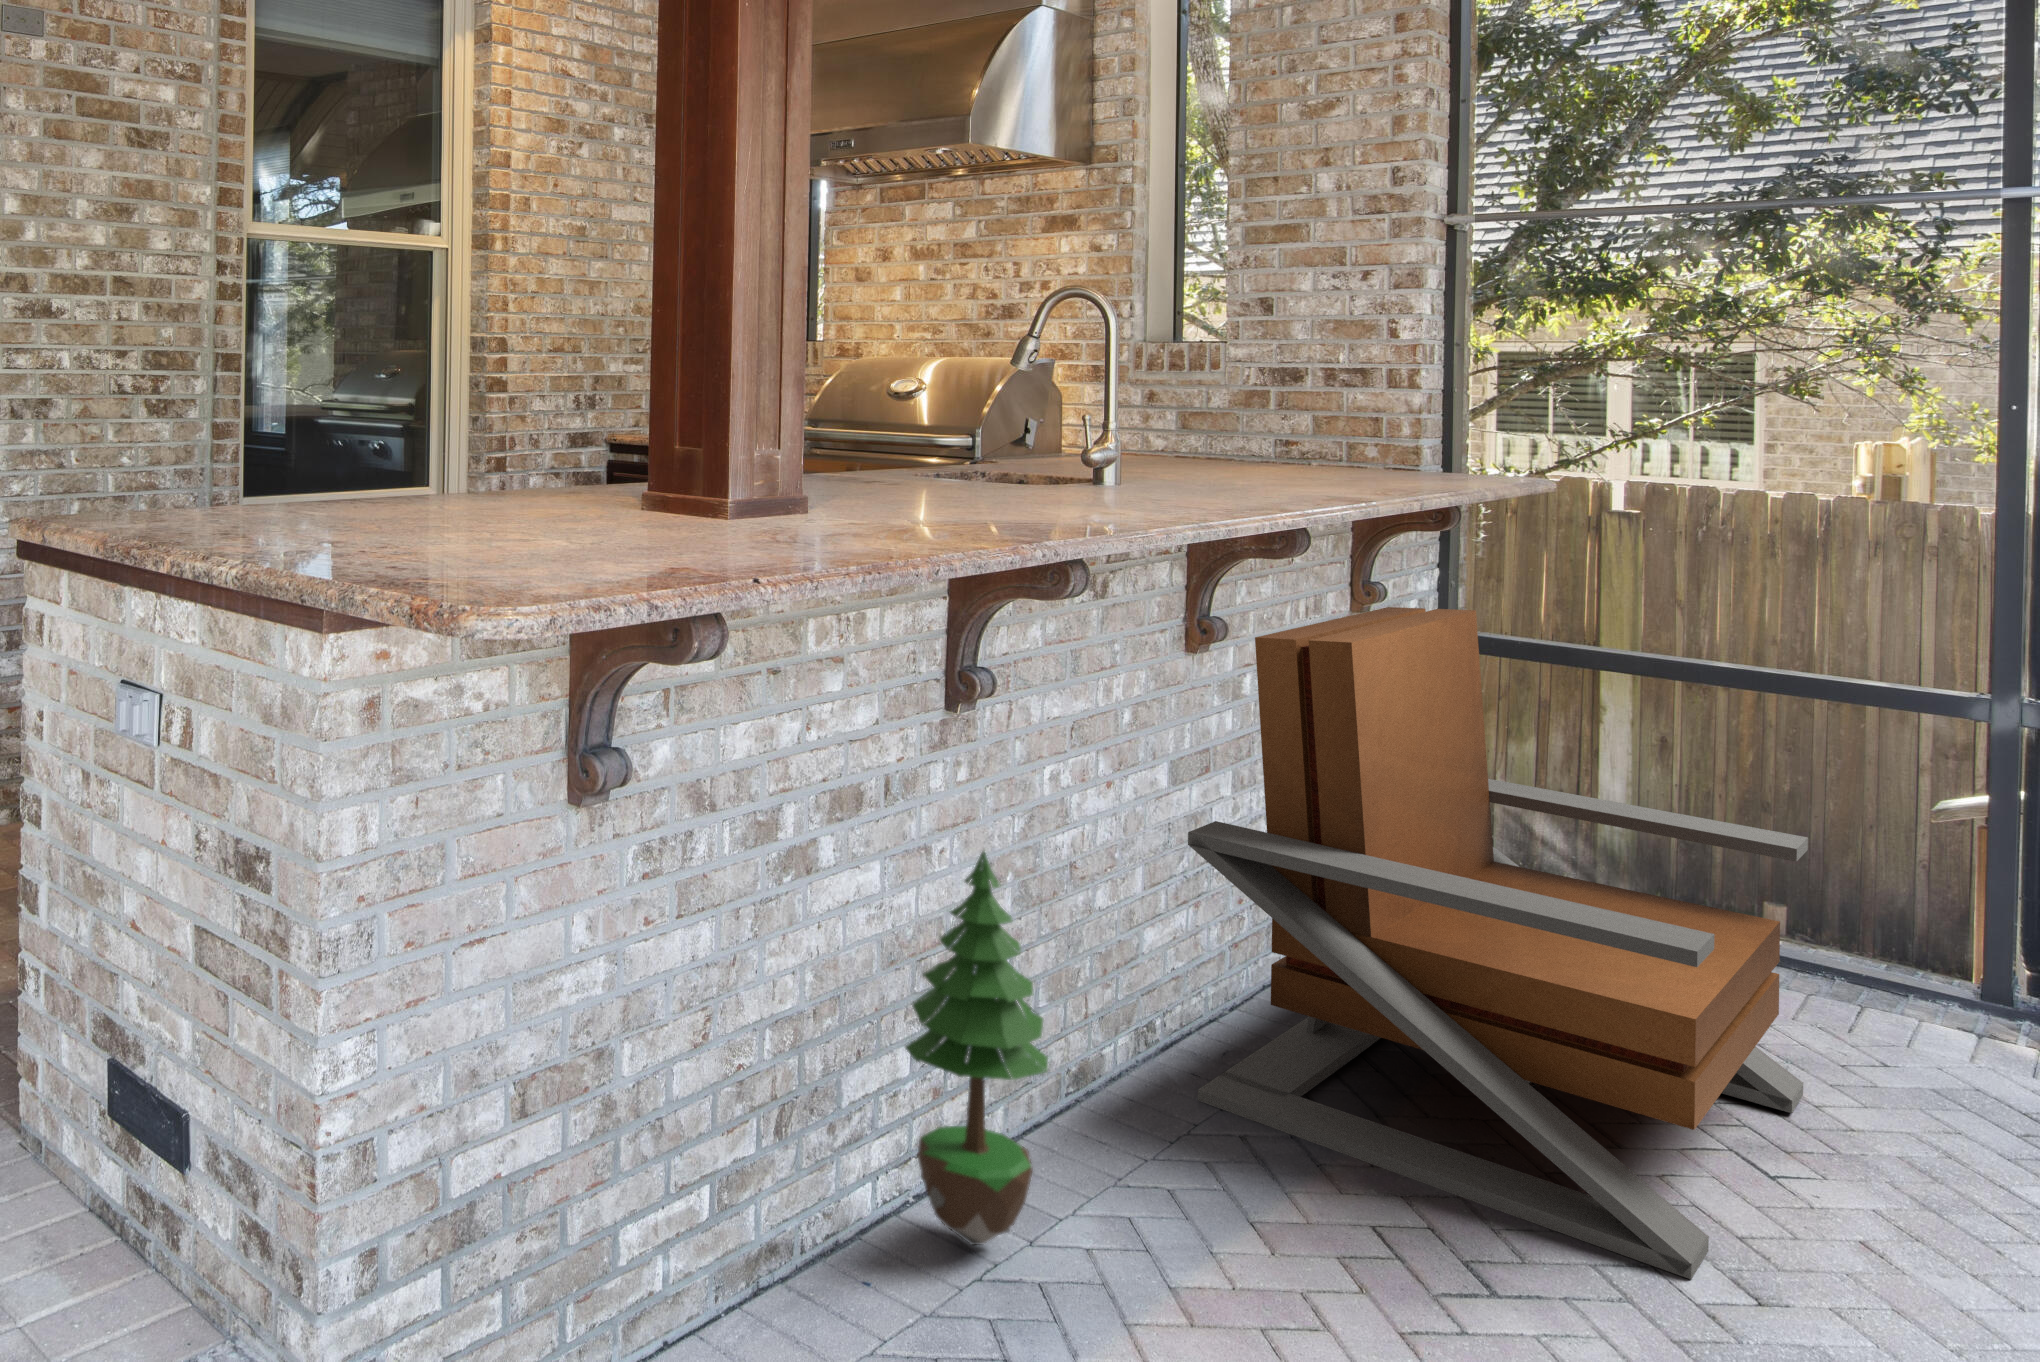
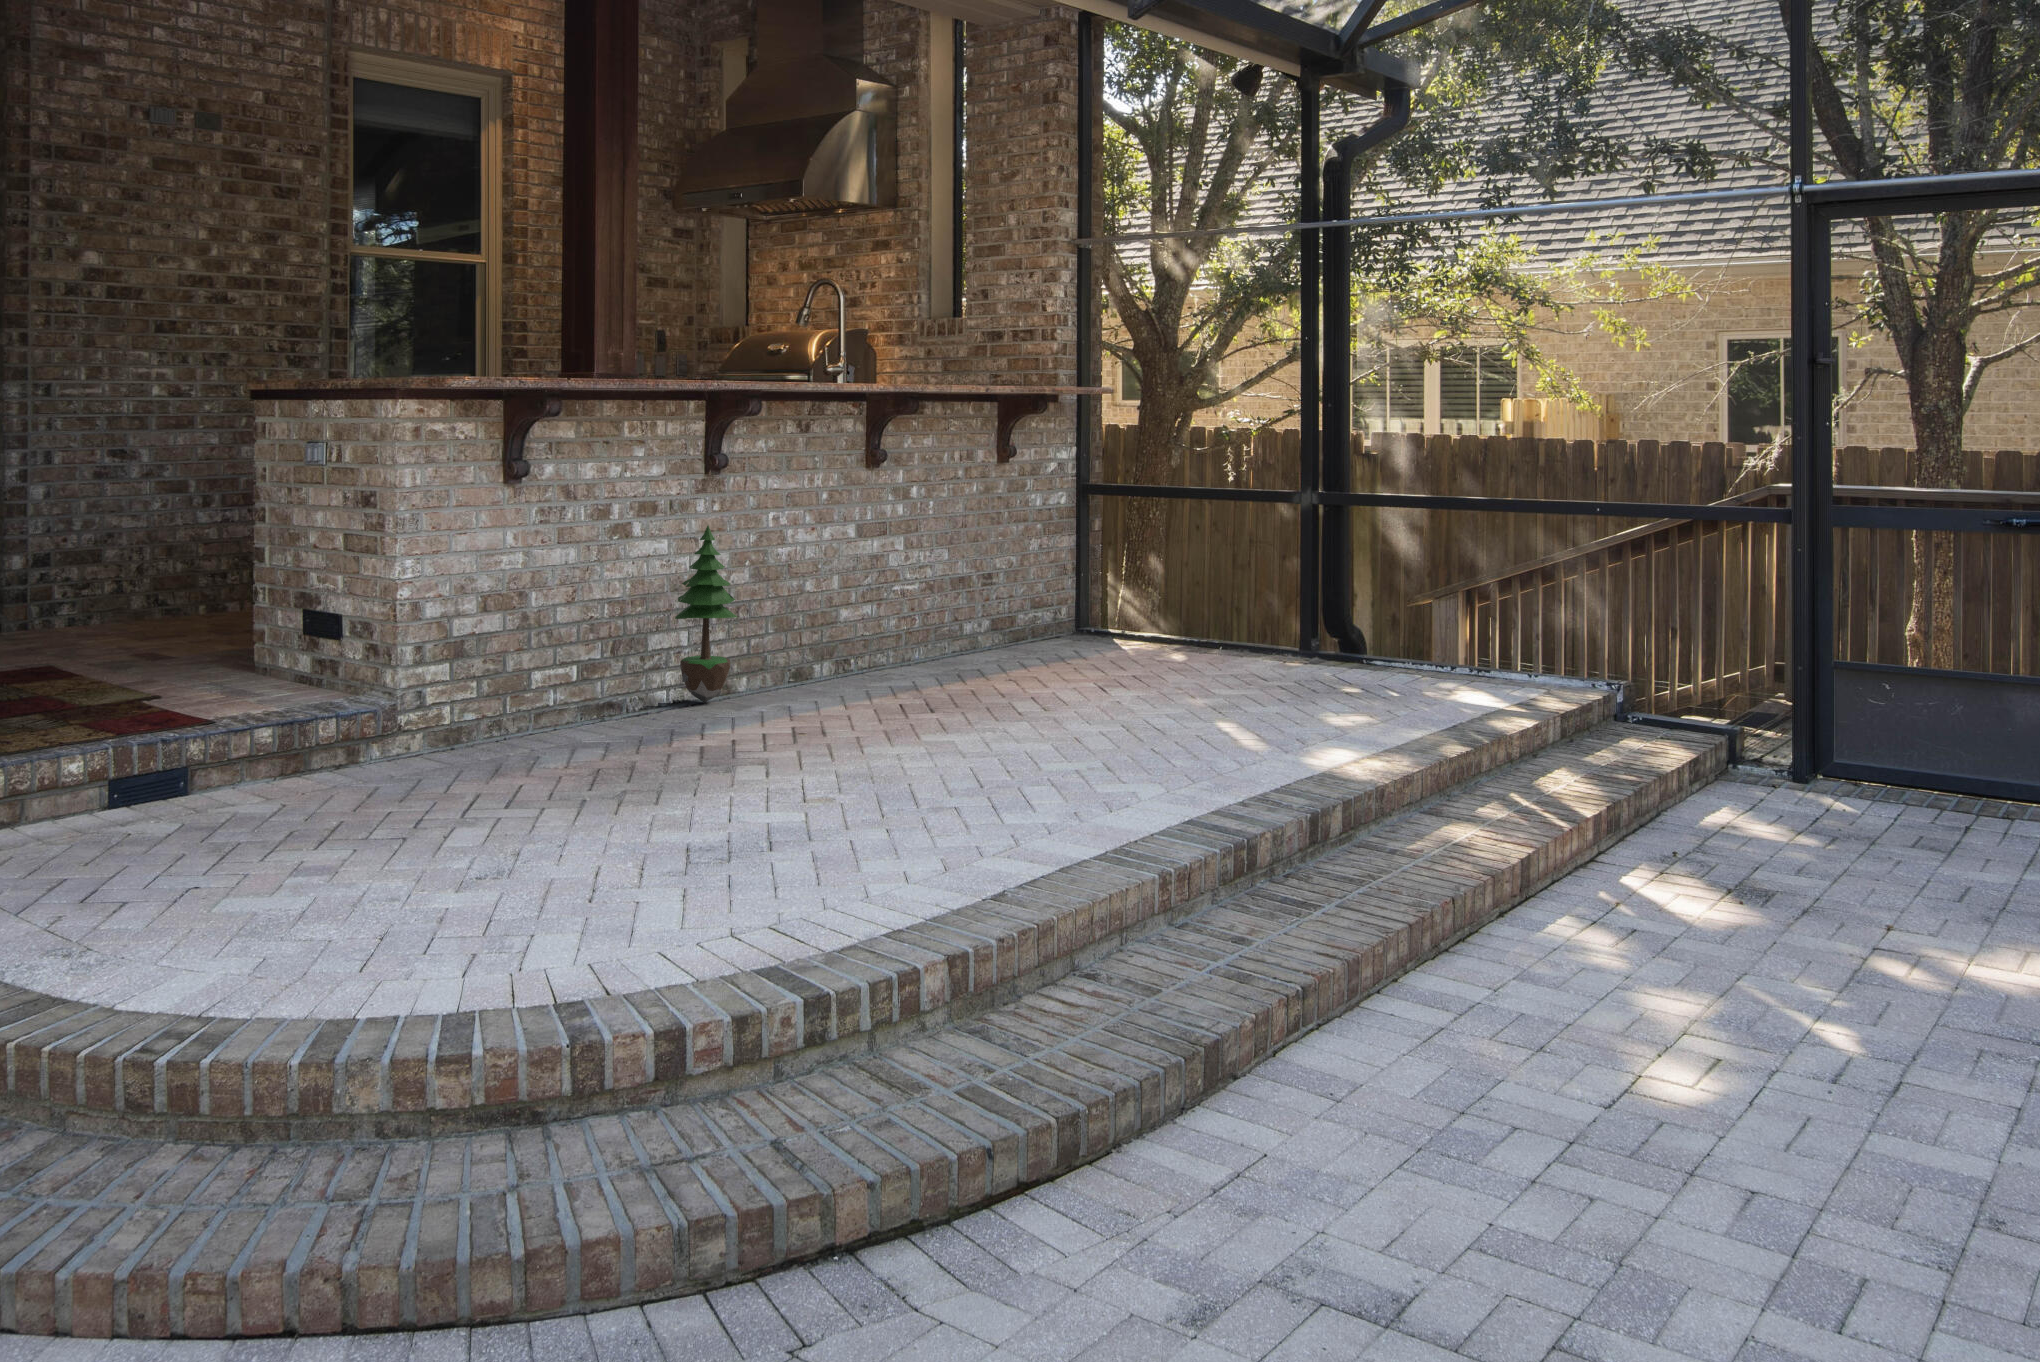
lounge chair: present [1188,607,1808,1279] -> none [847,447,1155,704]

